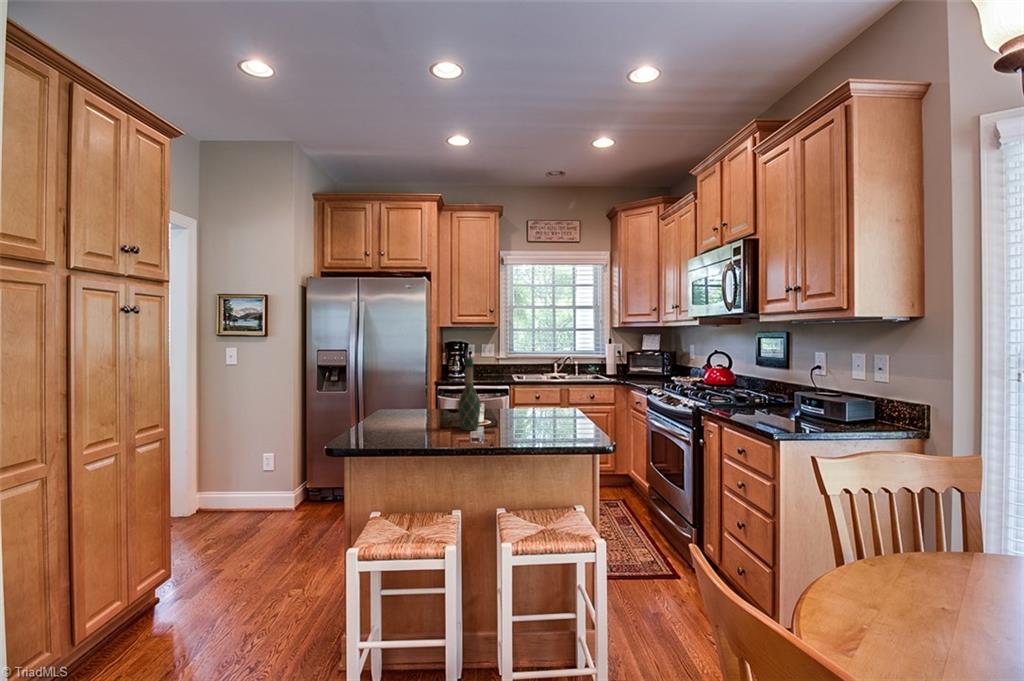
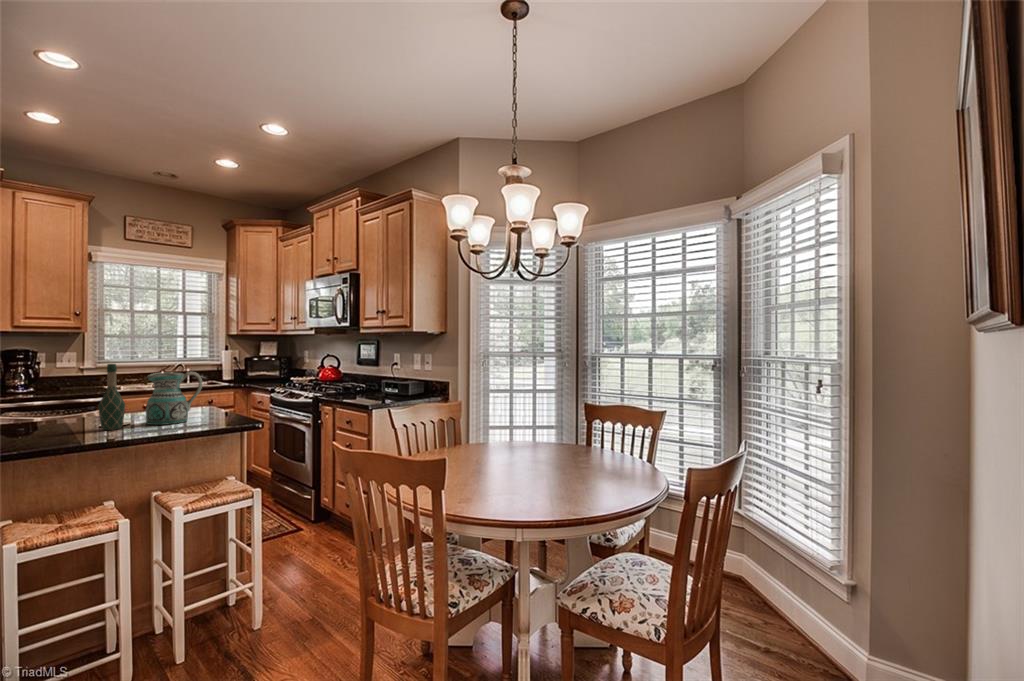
ceramic pitcher: none [501,370,556,431] -> present [146,371,202,425]

